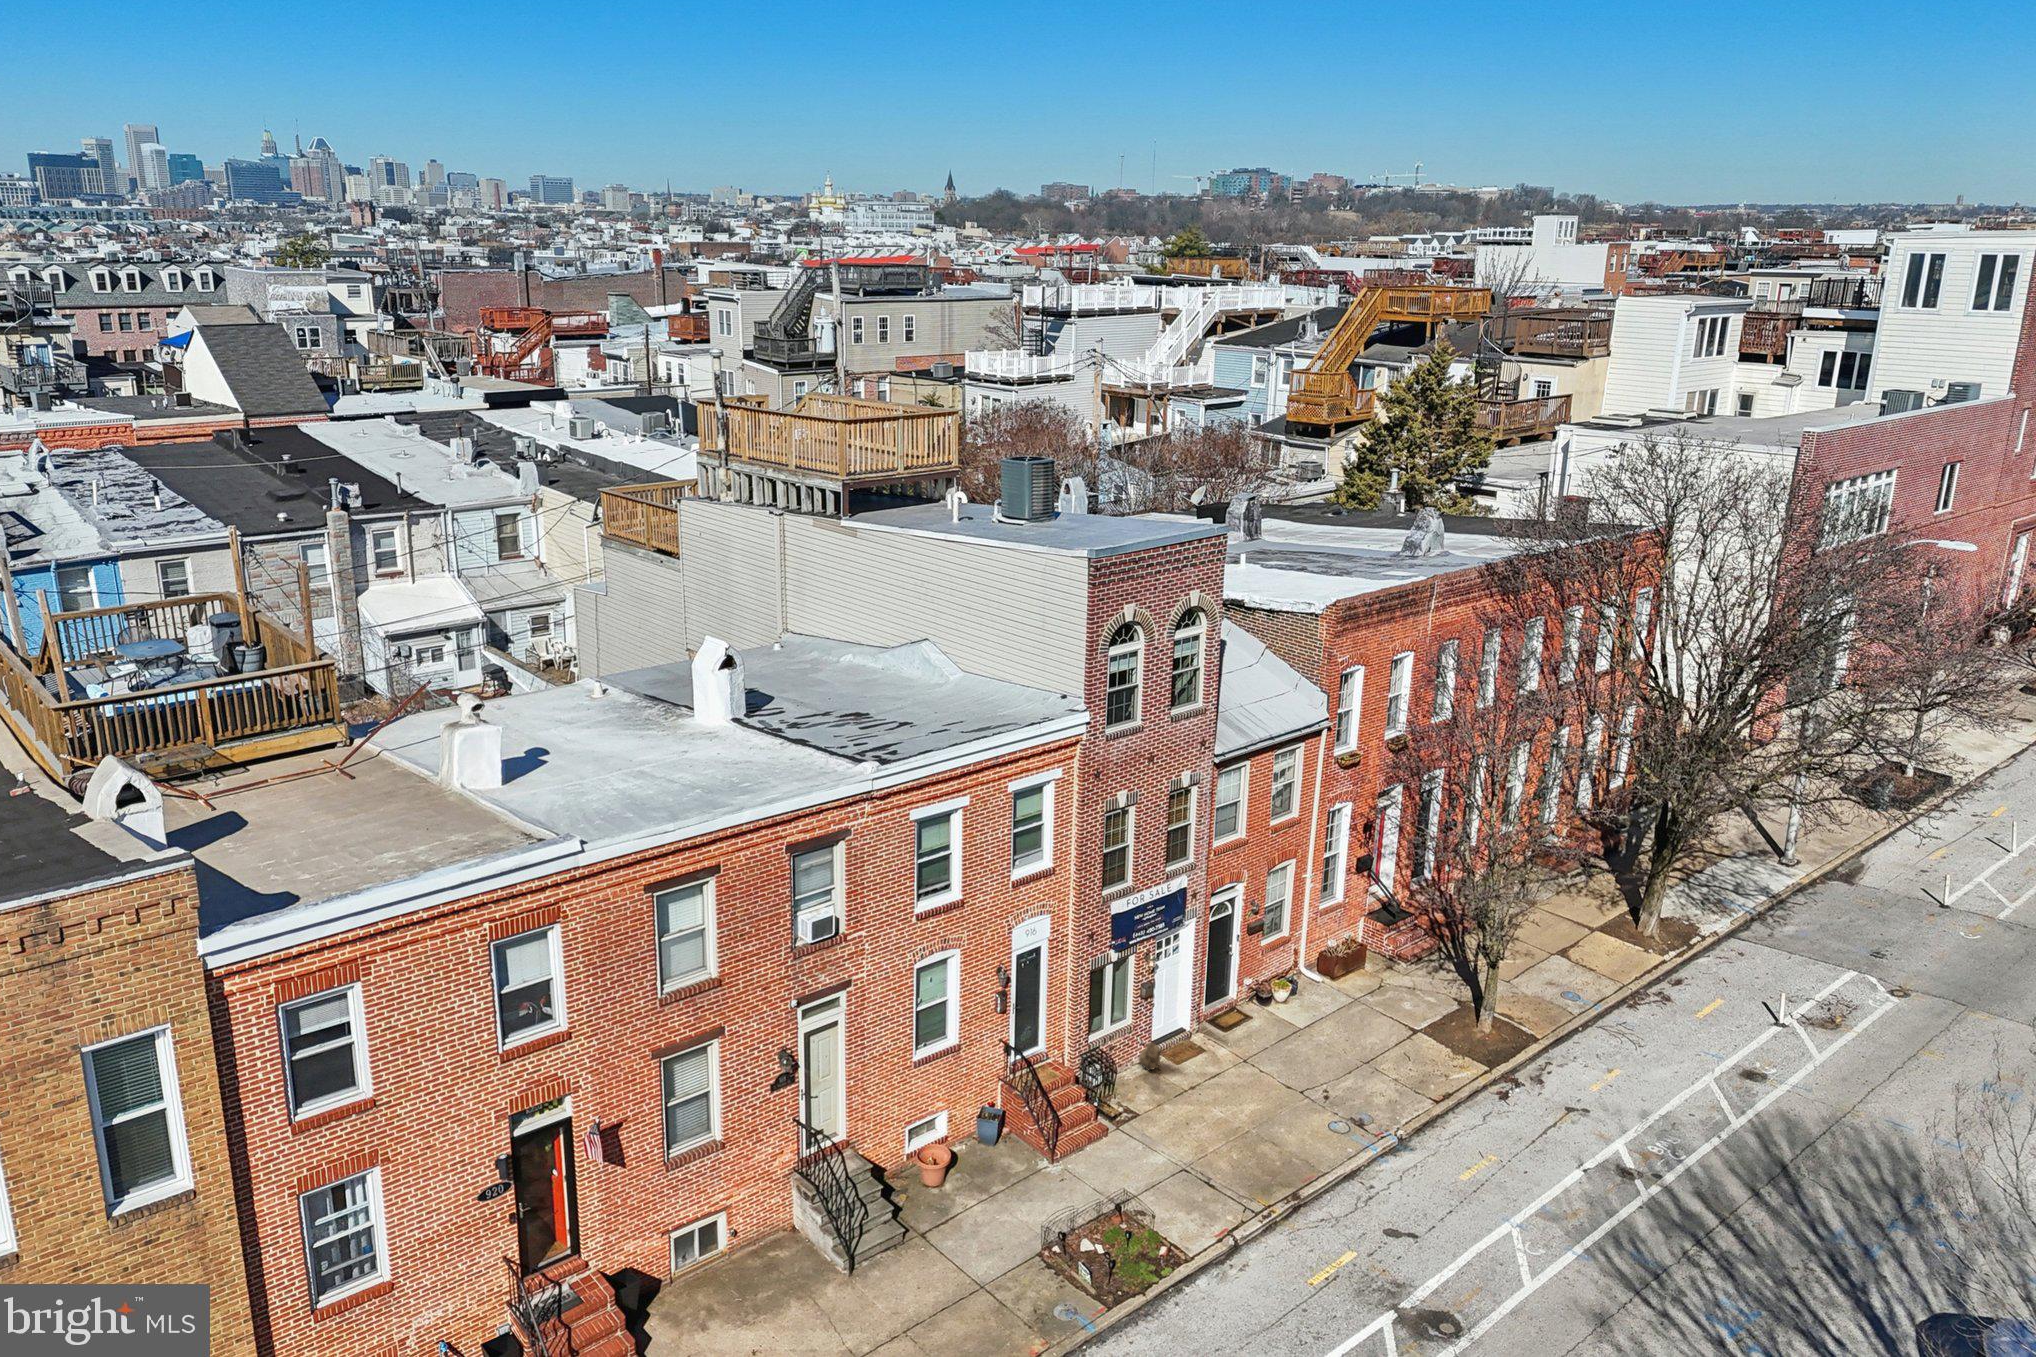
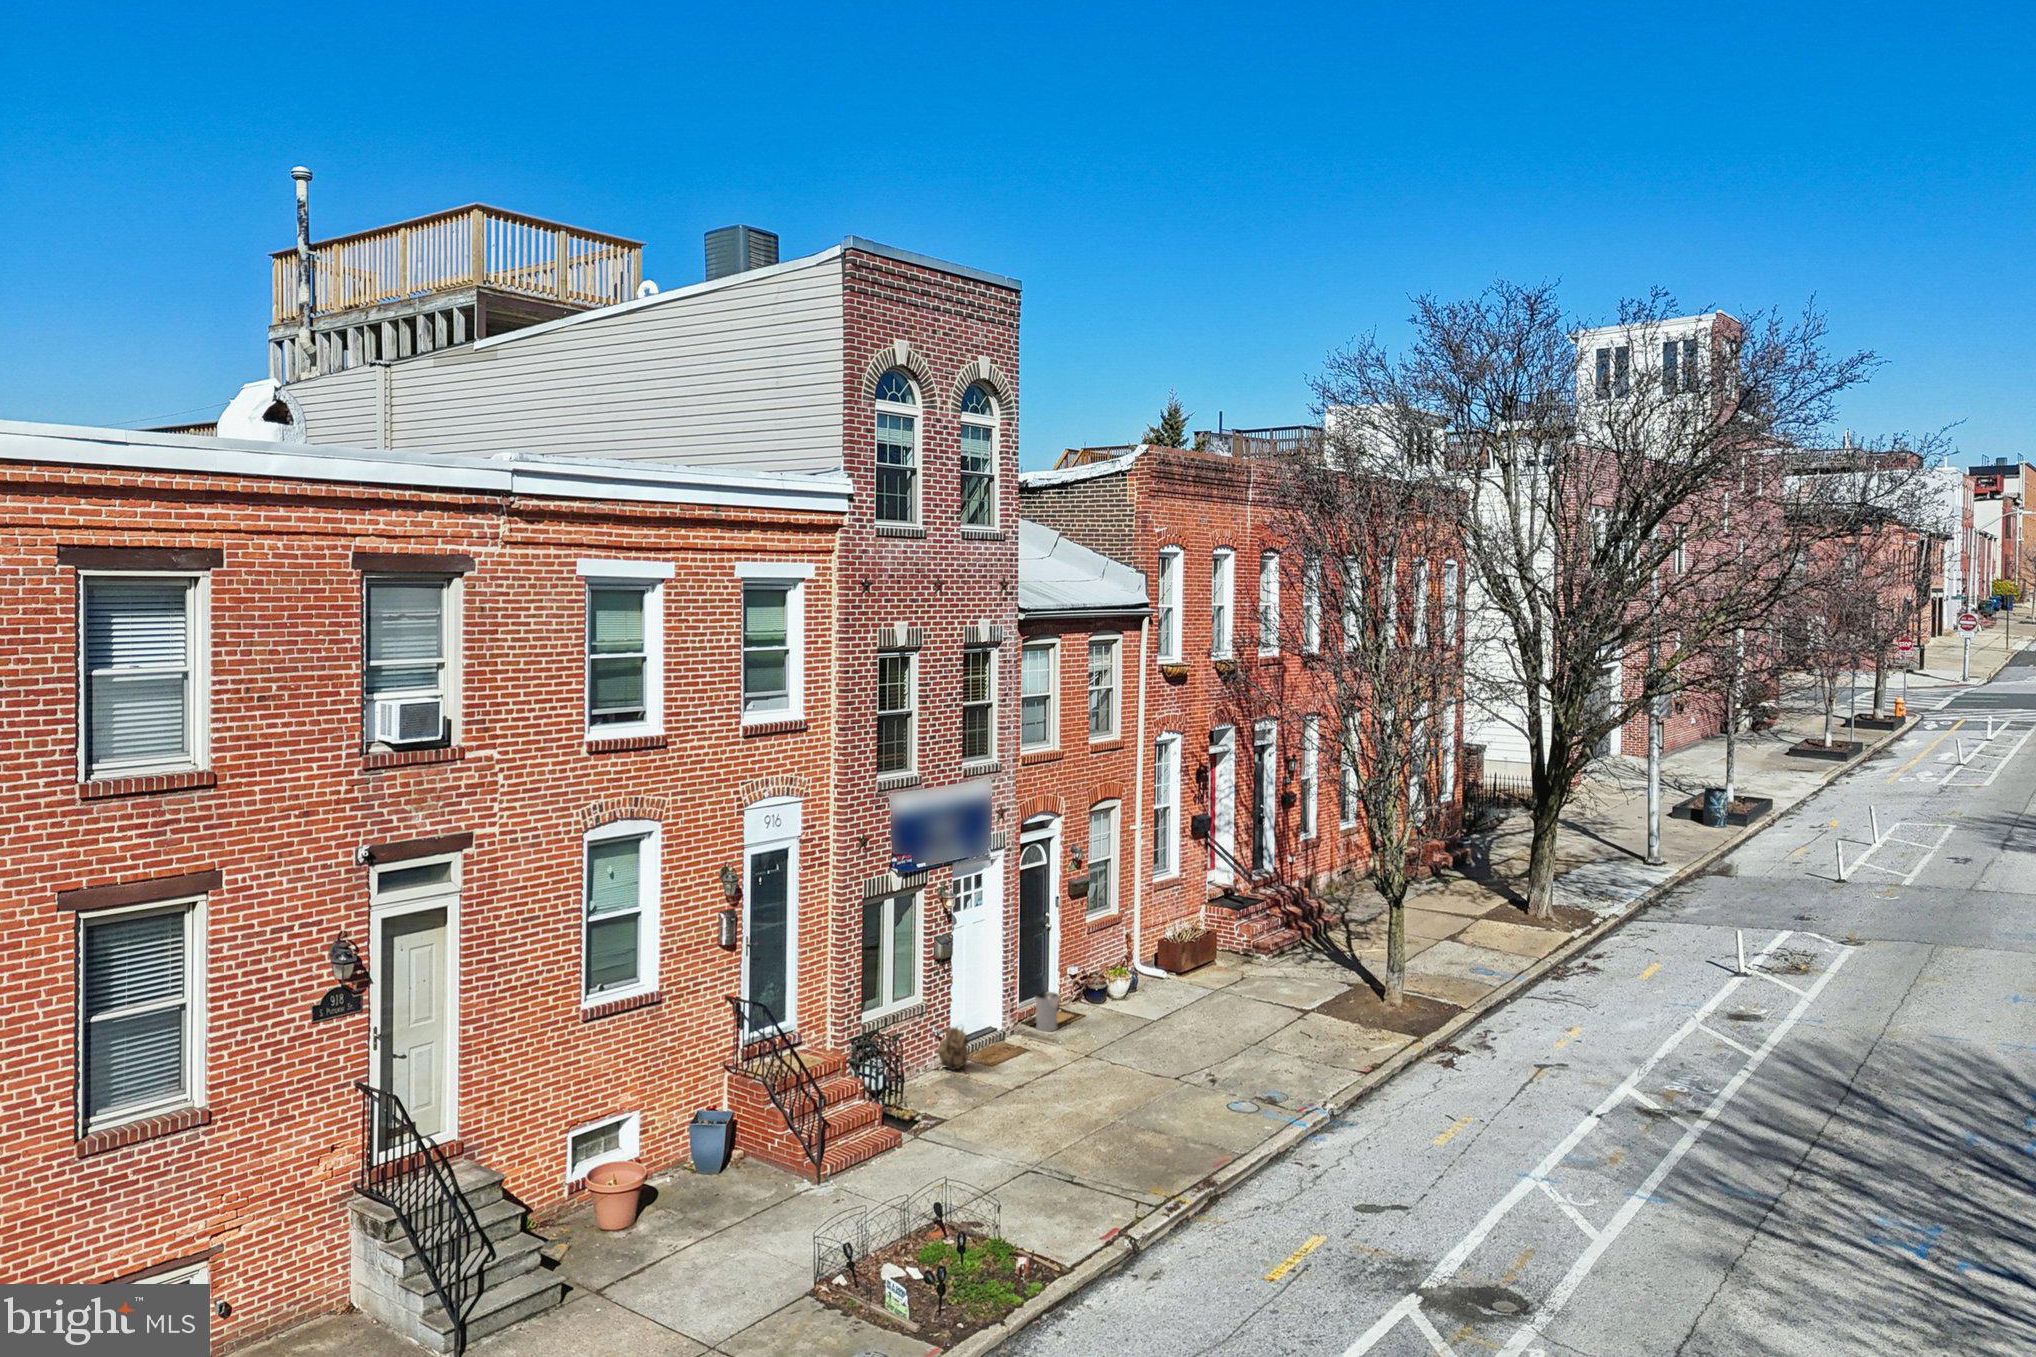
trash can: none [1205,1008,1232,1037] -> present [1035,992,1059,1032]

